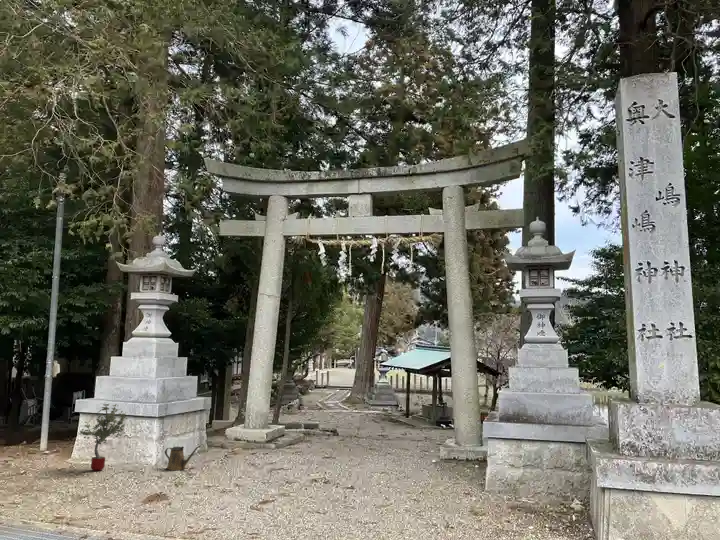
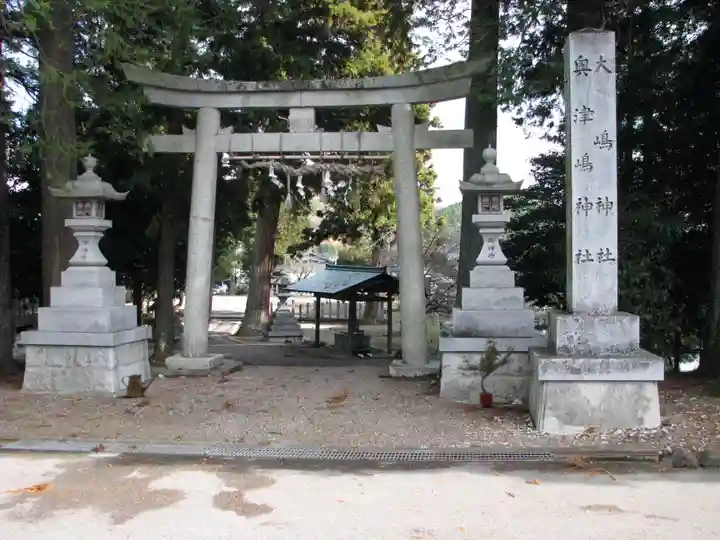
potted tree: present [80,404,127,471] -> present [458,337,514,407]

